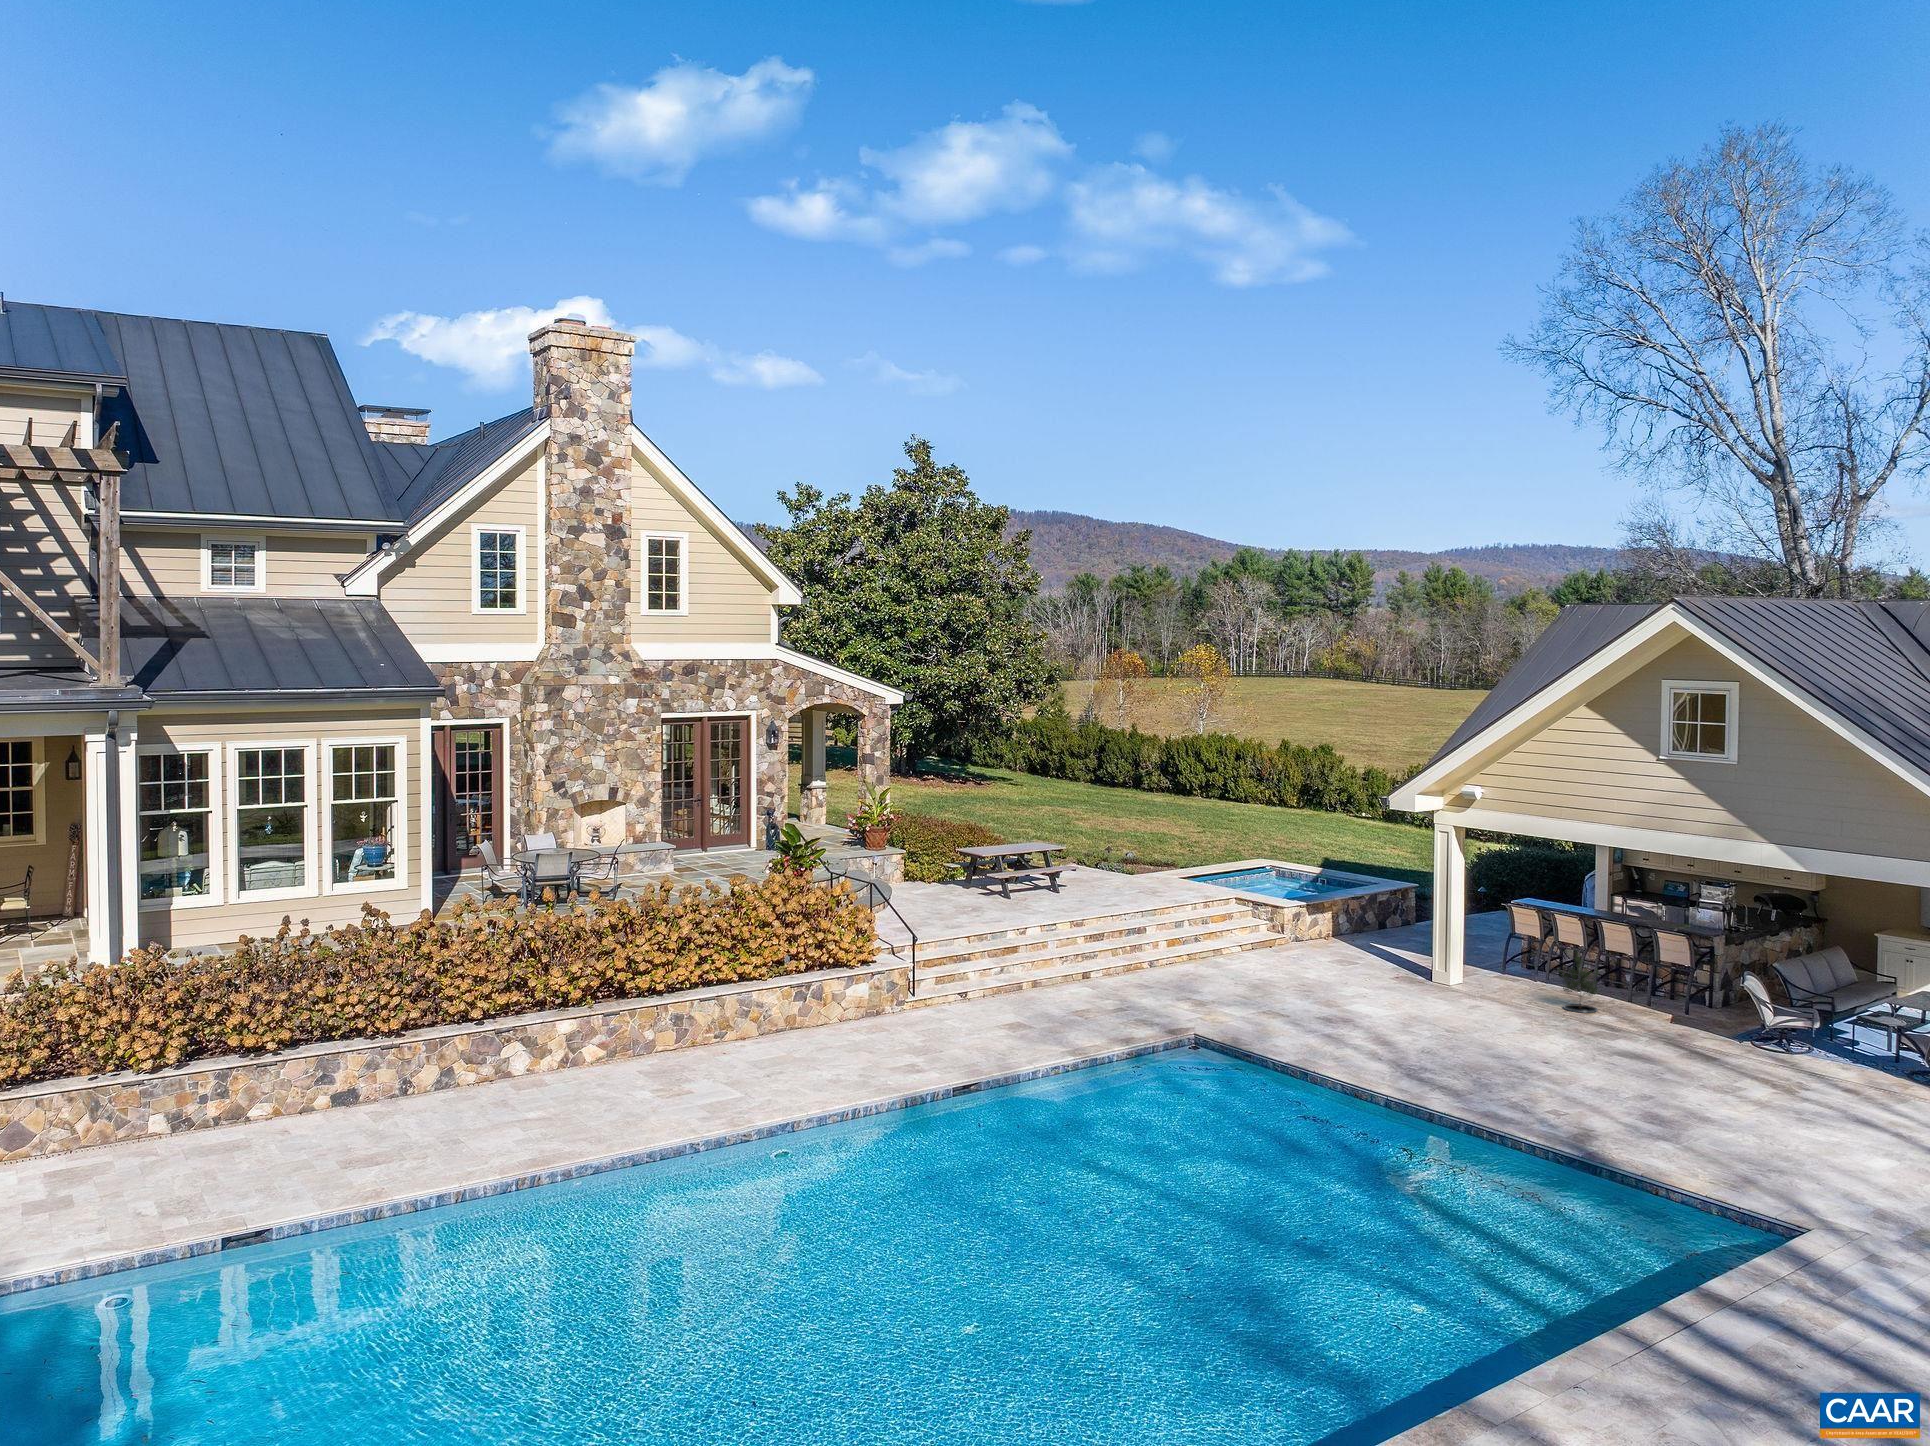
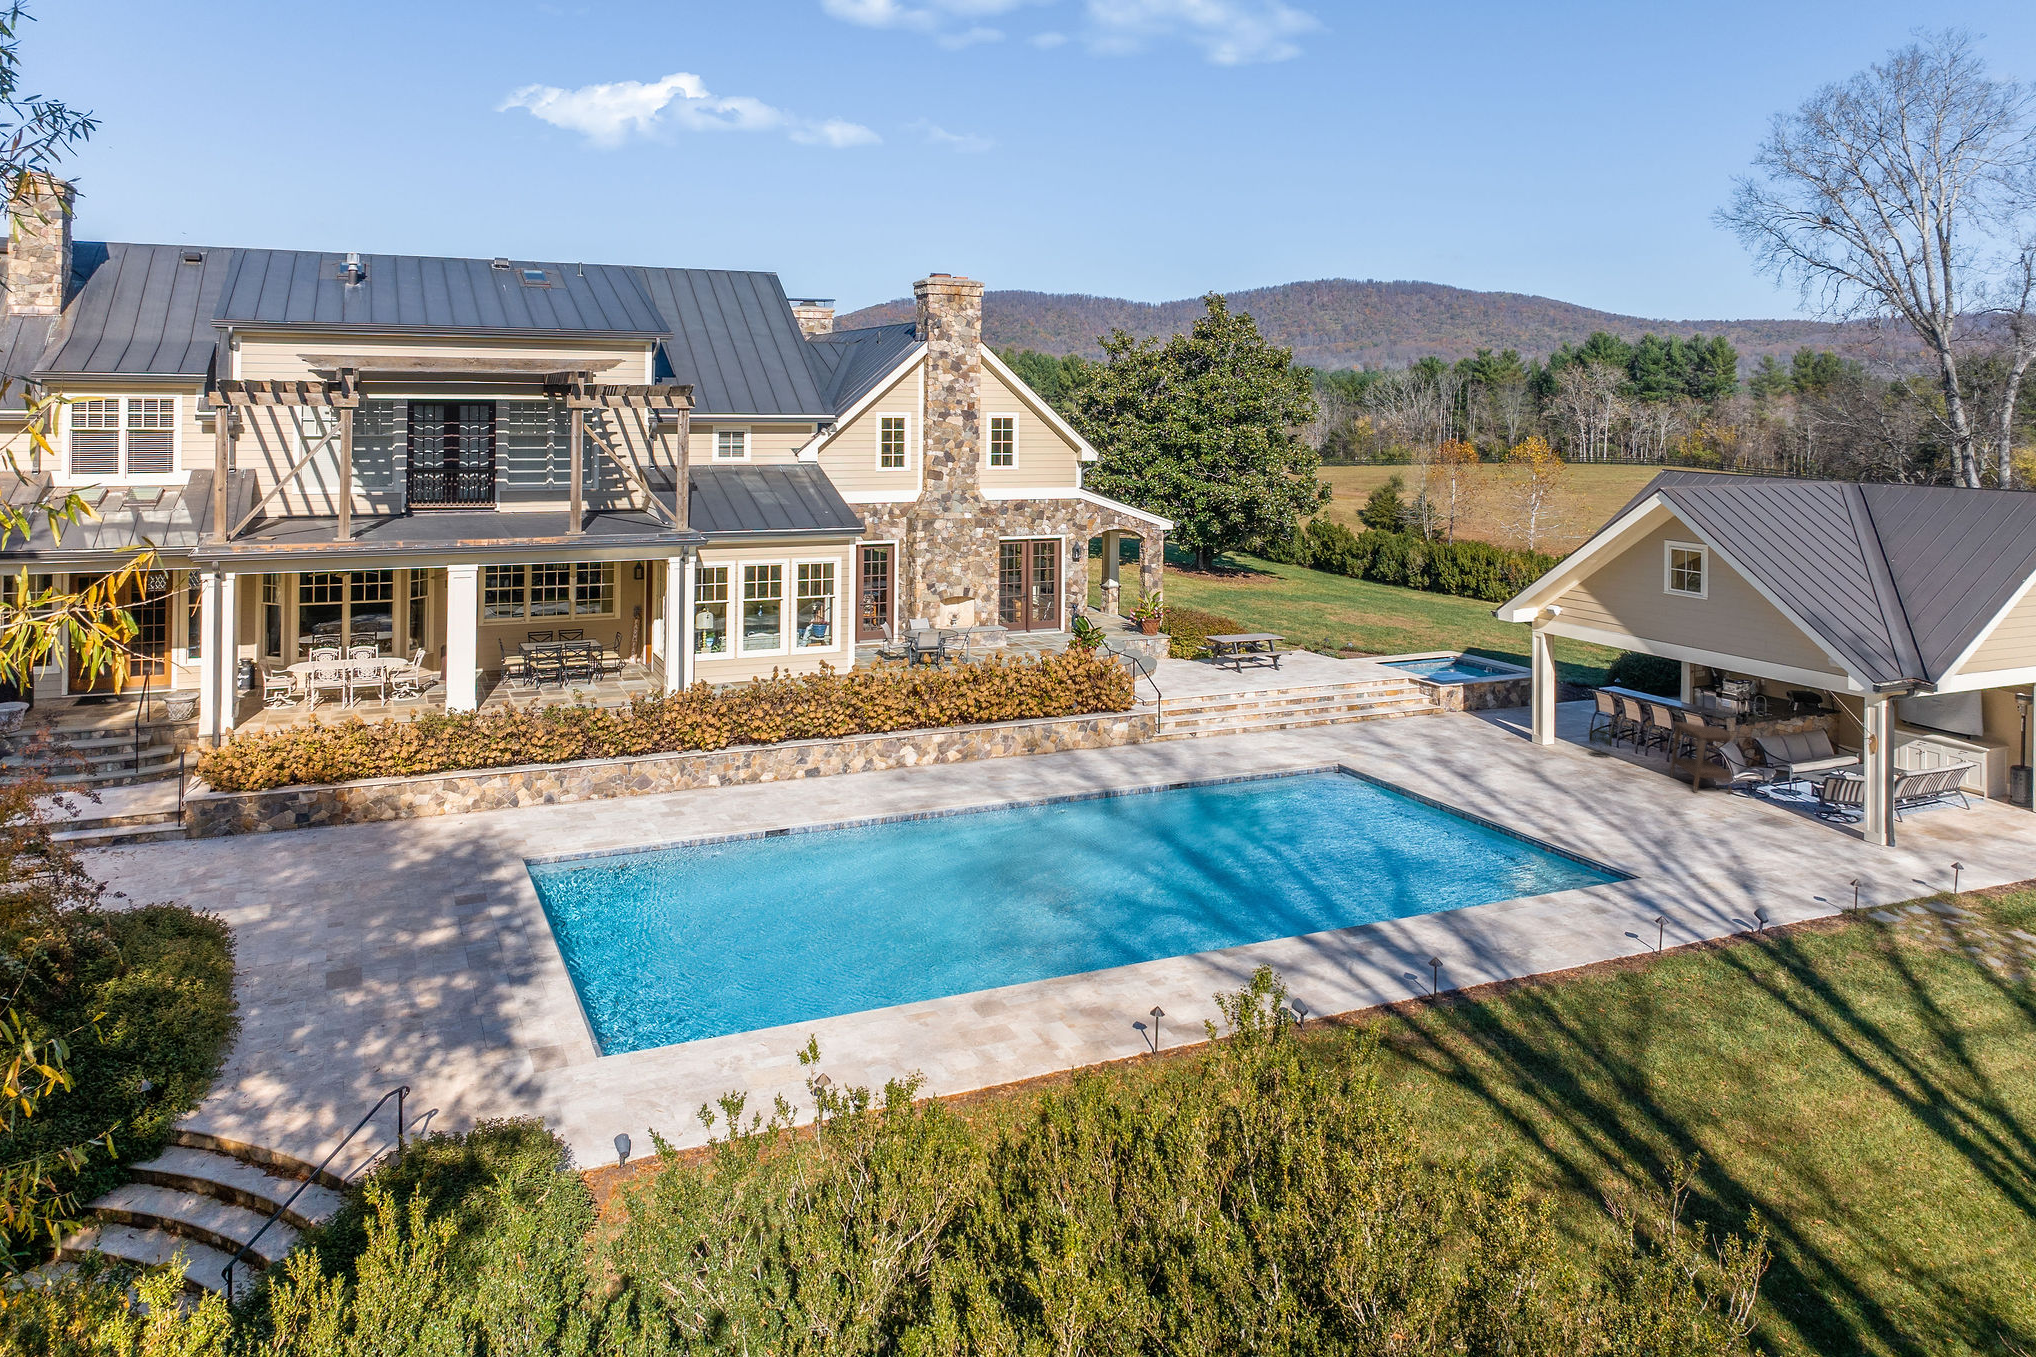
side table: none [1698,955,1808,1064] -> present [1670,722,1733,794]

